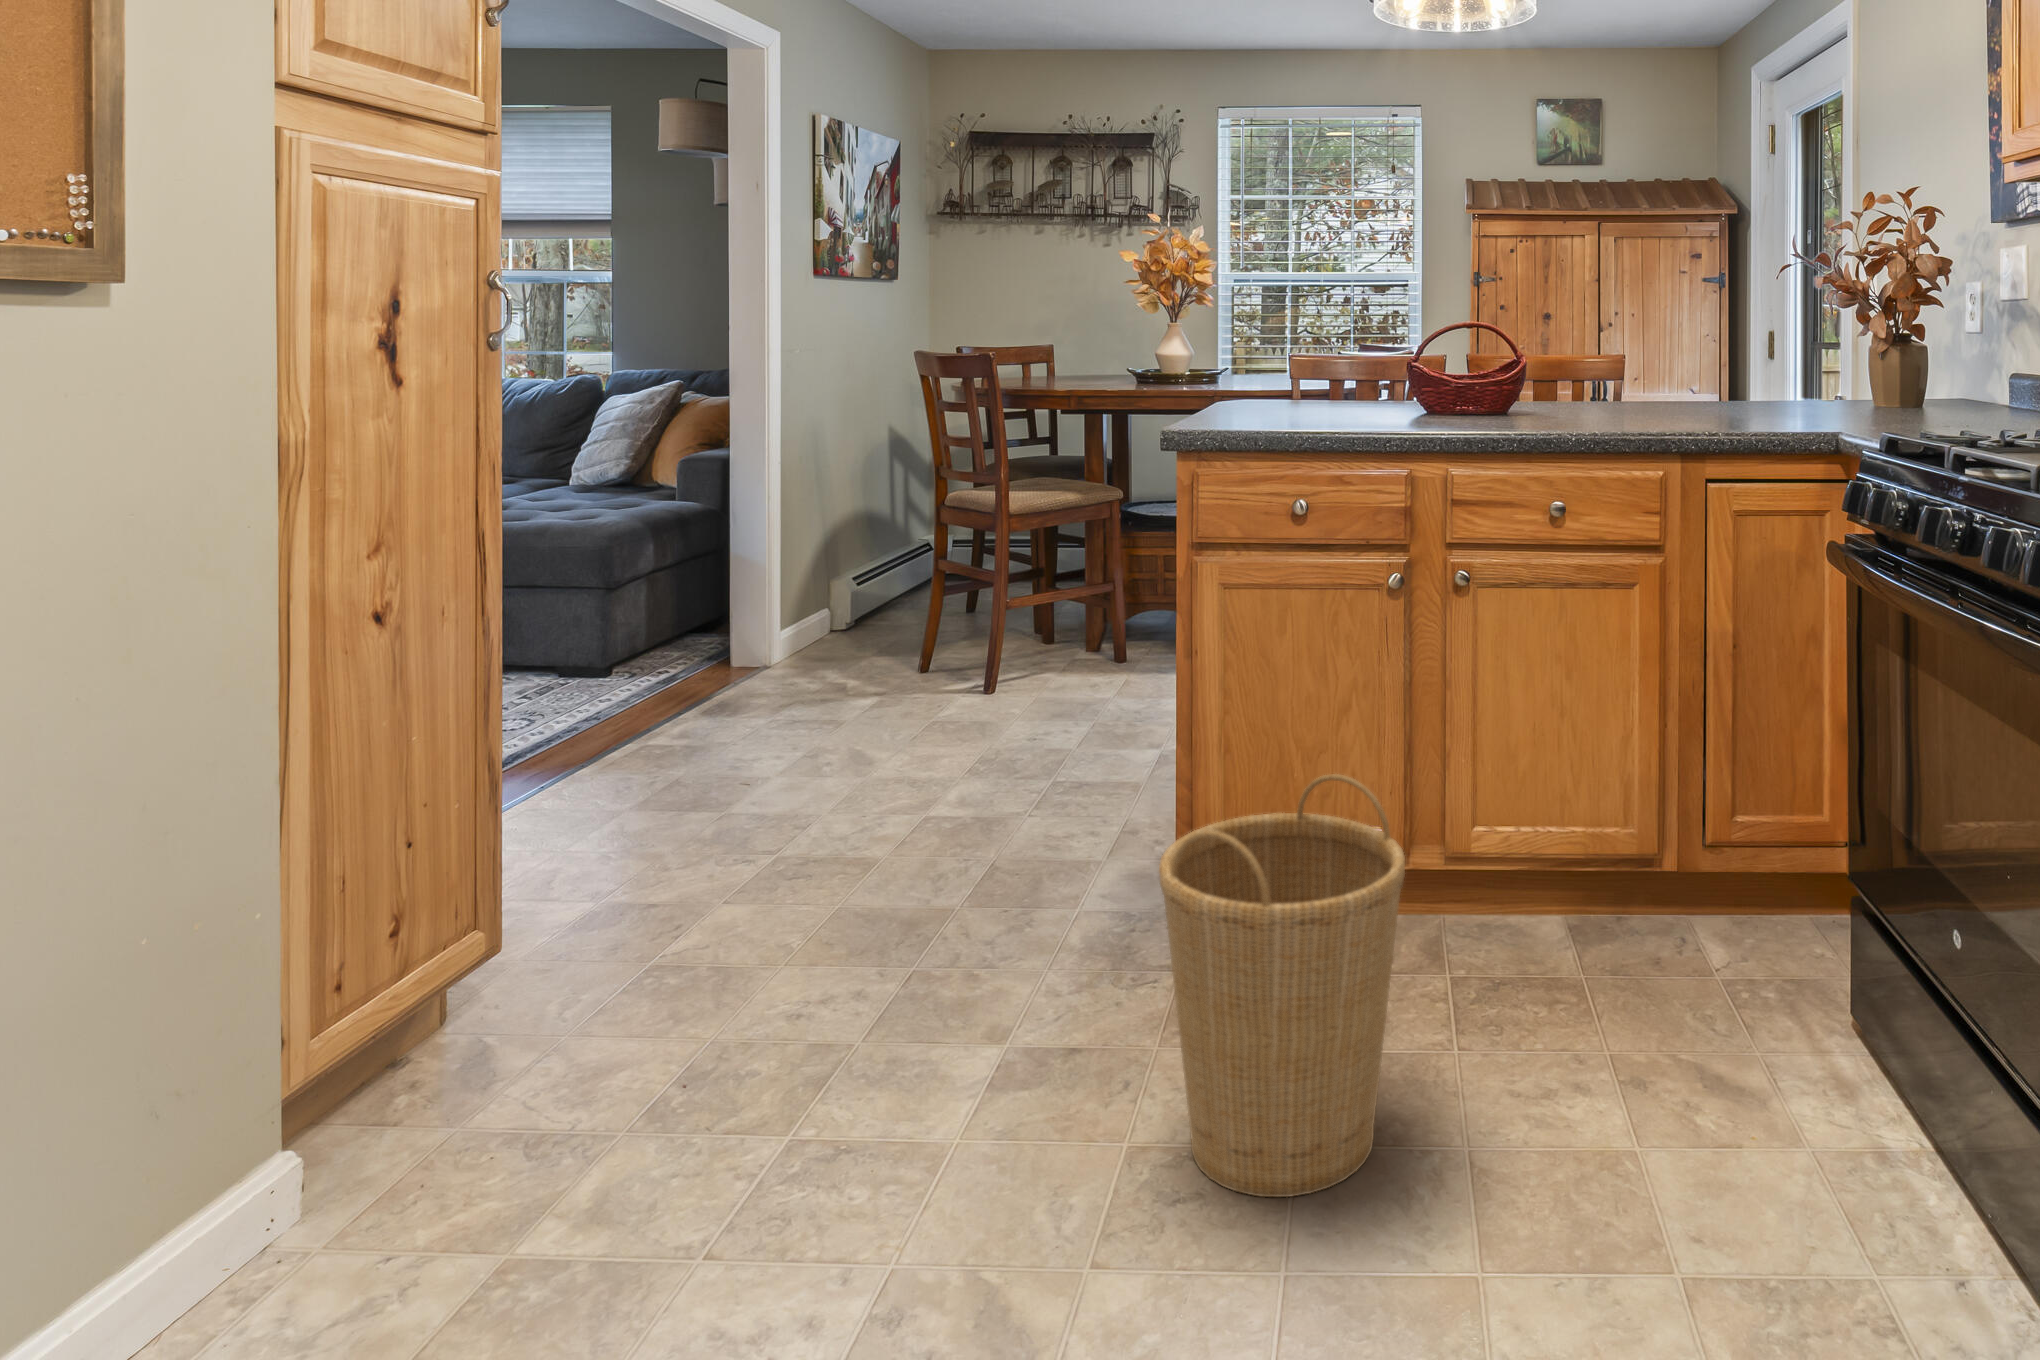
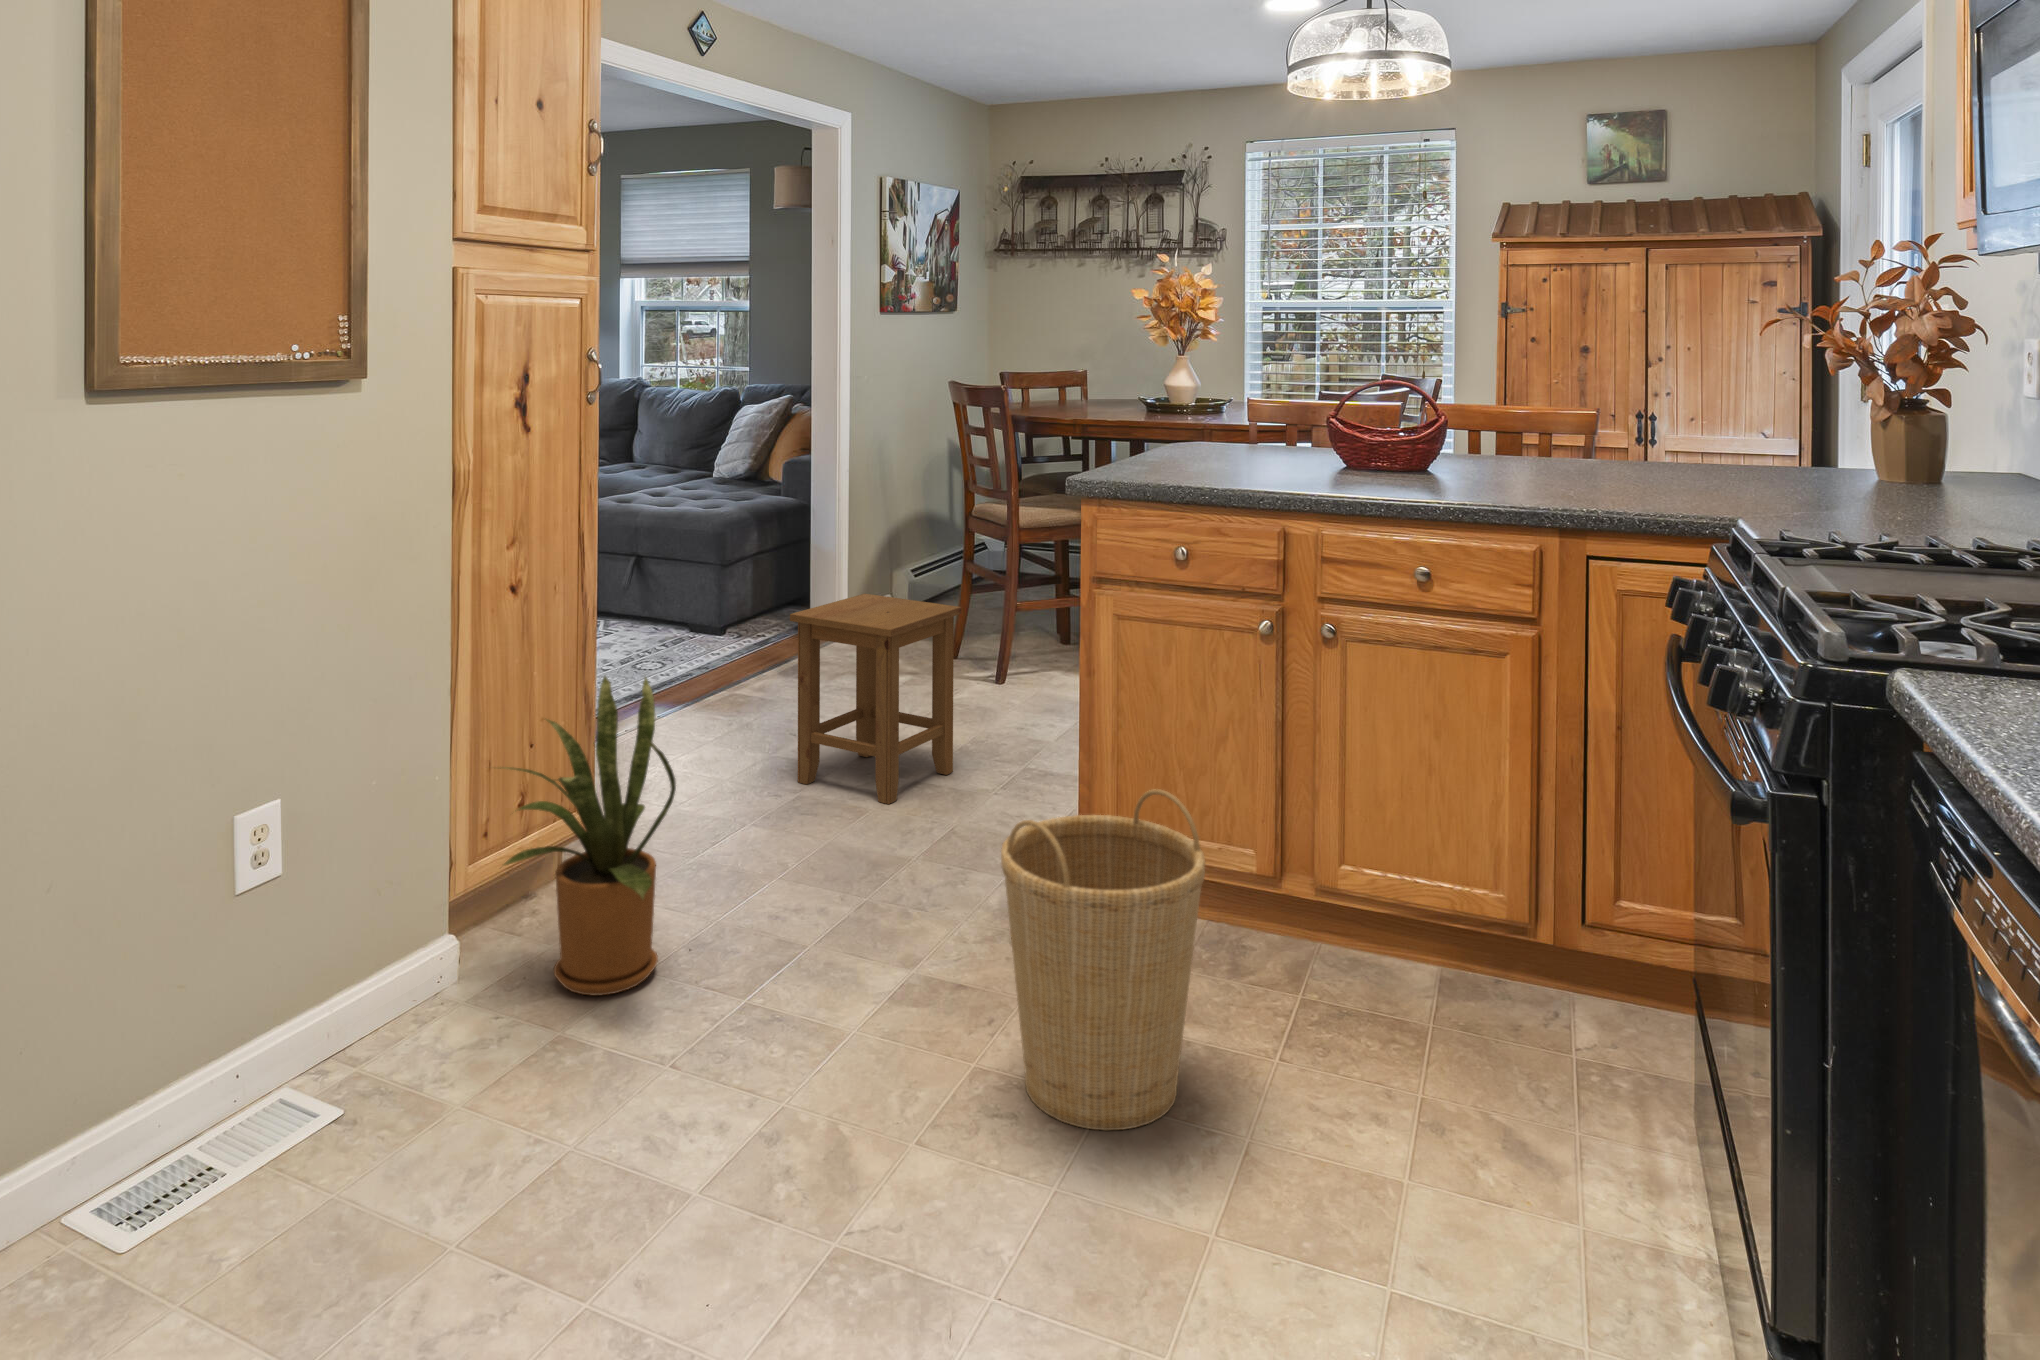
stool: none [757,597,976,848] -> present [790,594,961,804]
house plant: none [344,714,672,1181] -> present [500,676,676,996]

